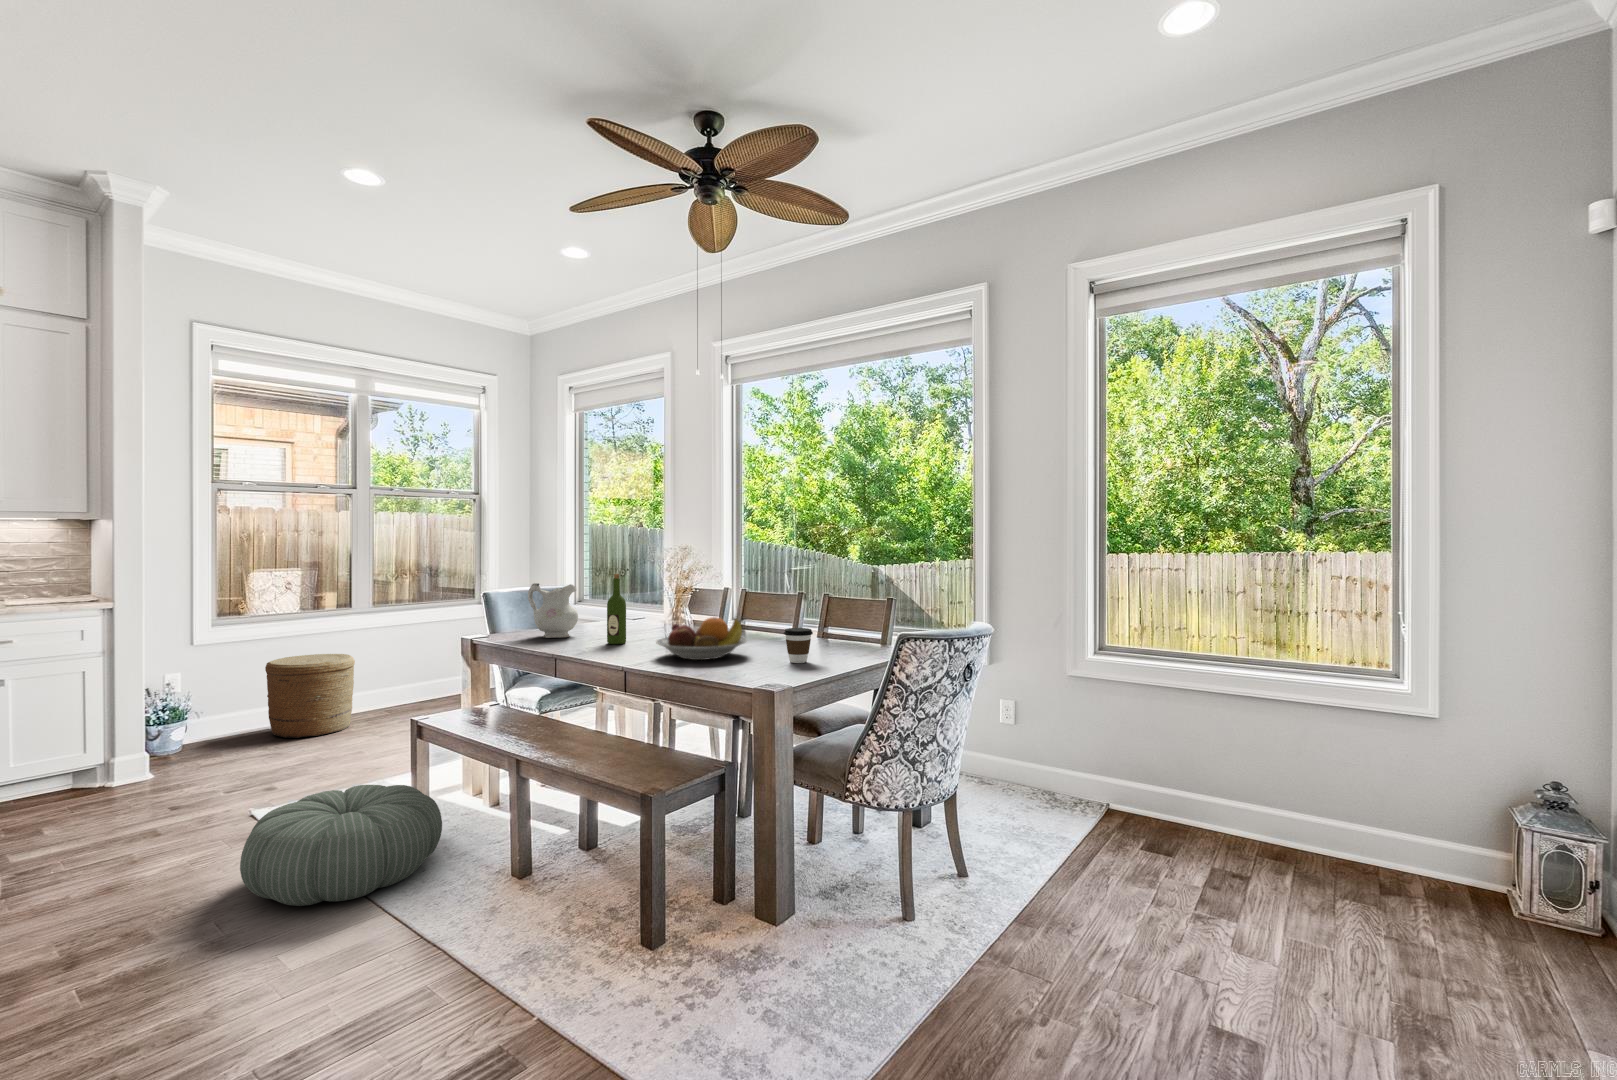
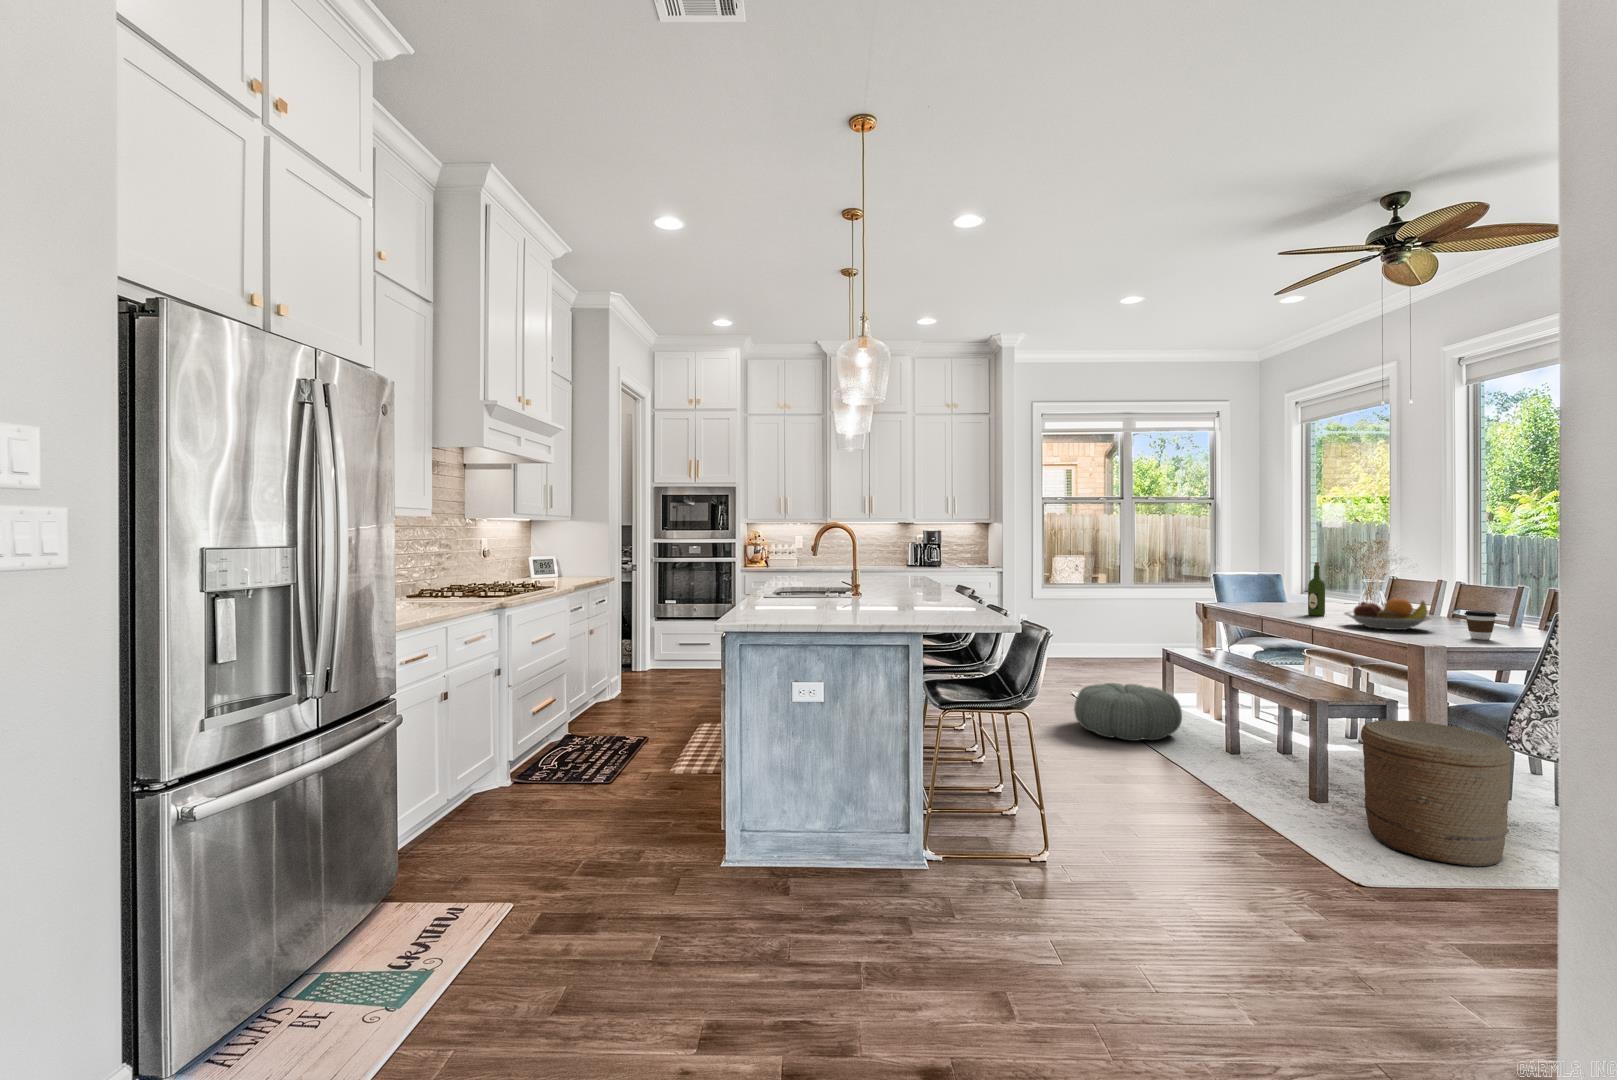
ceramic pitcher: present [528,583,578,638] -> none [1246,568,1286,609]
woven basket: present [265,654,355,738] -> present [1361,720,1512,866]

